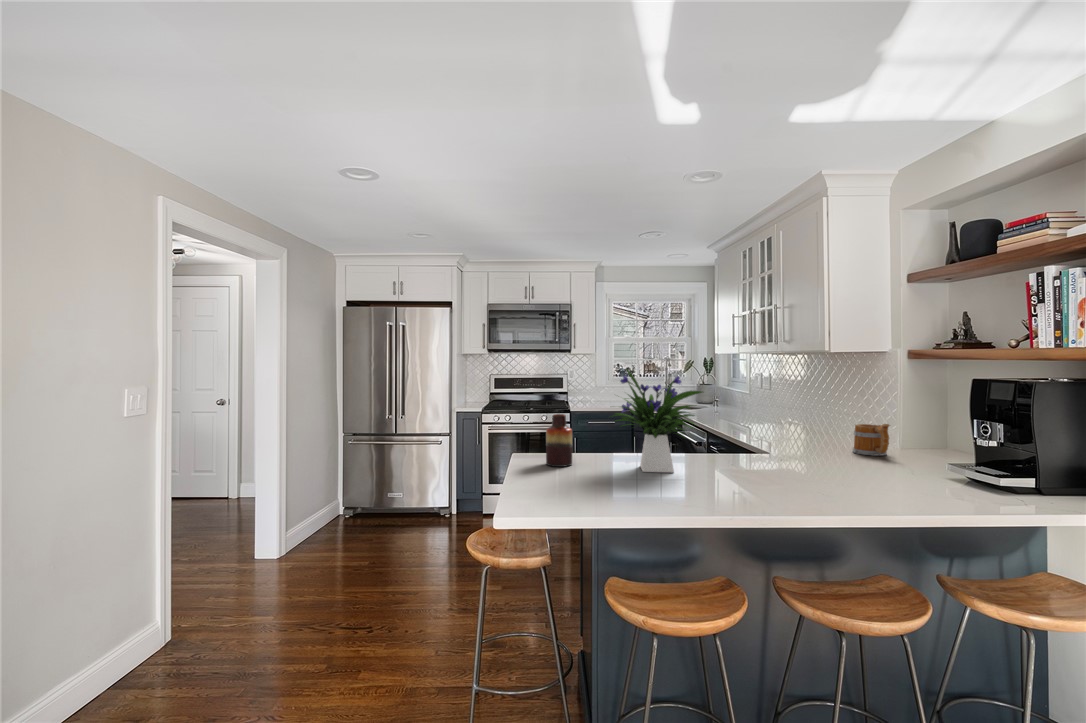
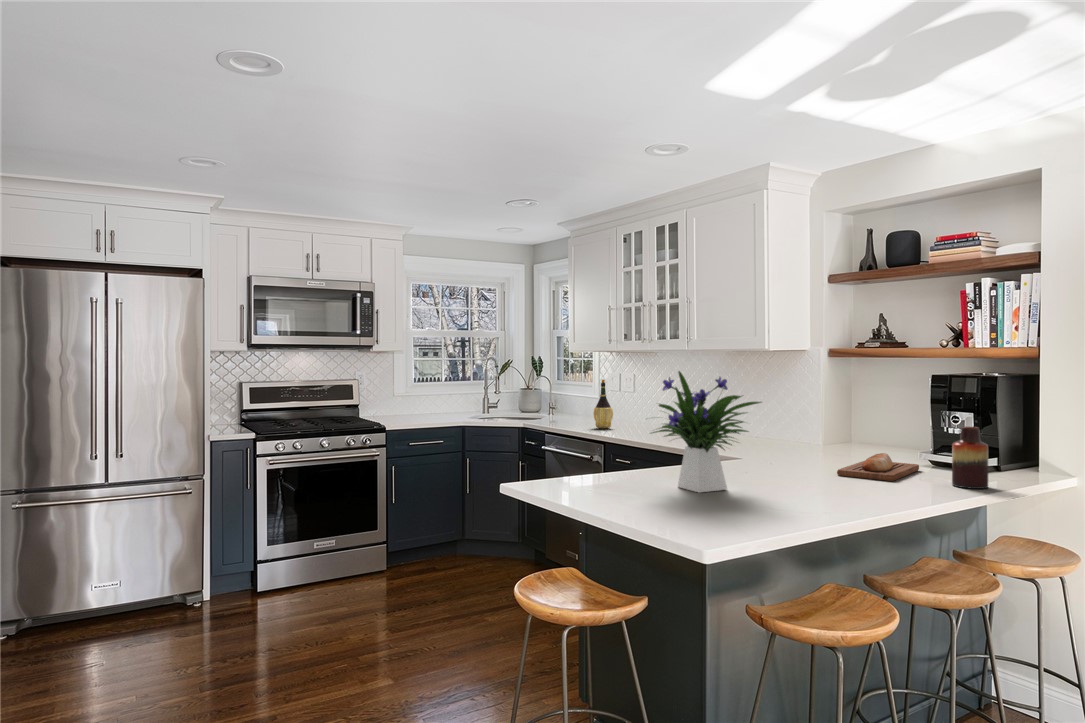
wine bottle: none [718,376,735,418] -> present [593,379,613,428]
vase: present [546,414,572,467] -> present [952,427,988,489]
mug: present [853,424,890,456] -> none [801,423,843,455]
bread loaf: none [824,457,940,485] -> present [837,453,919,481]

